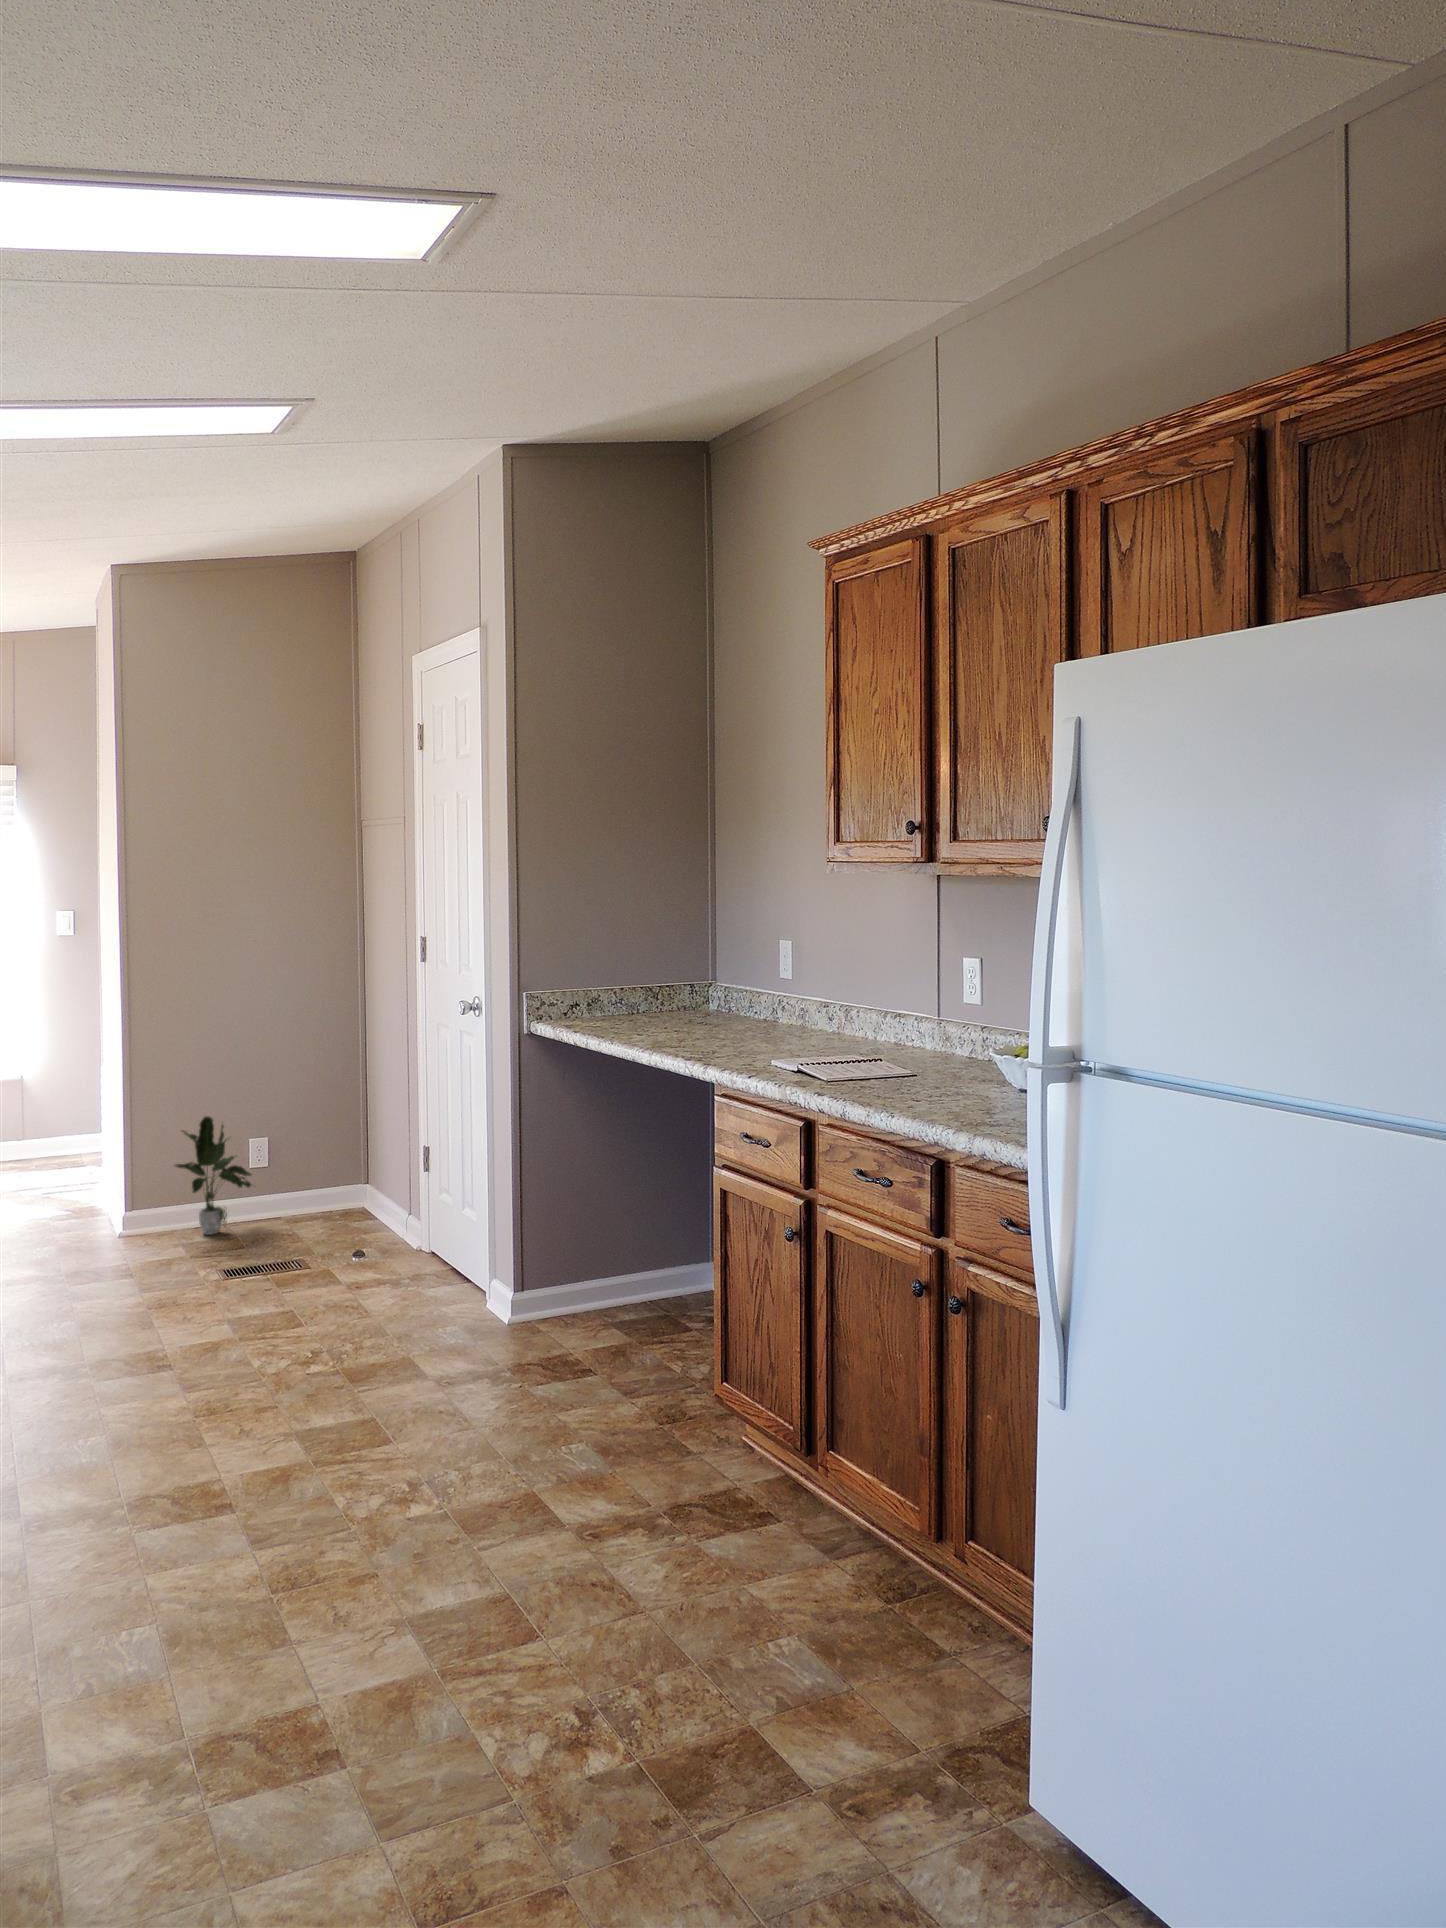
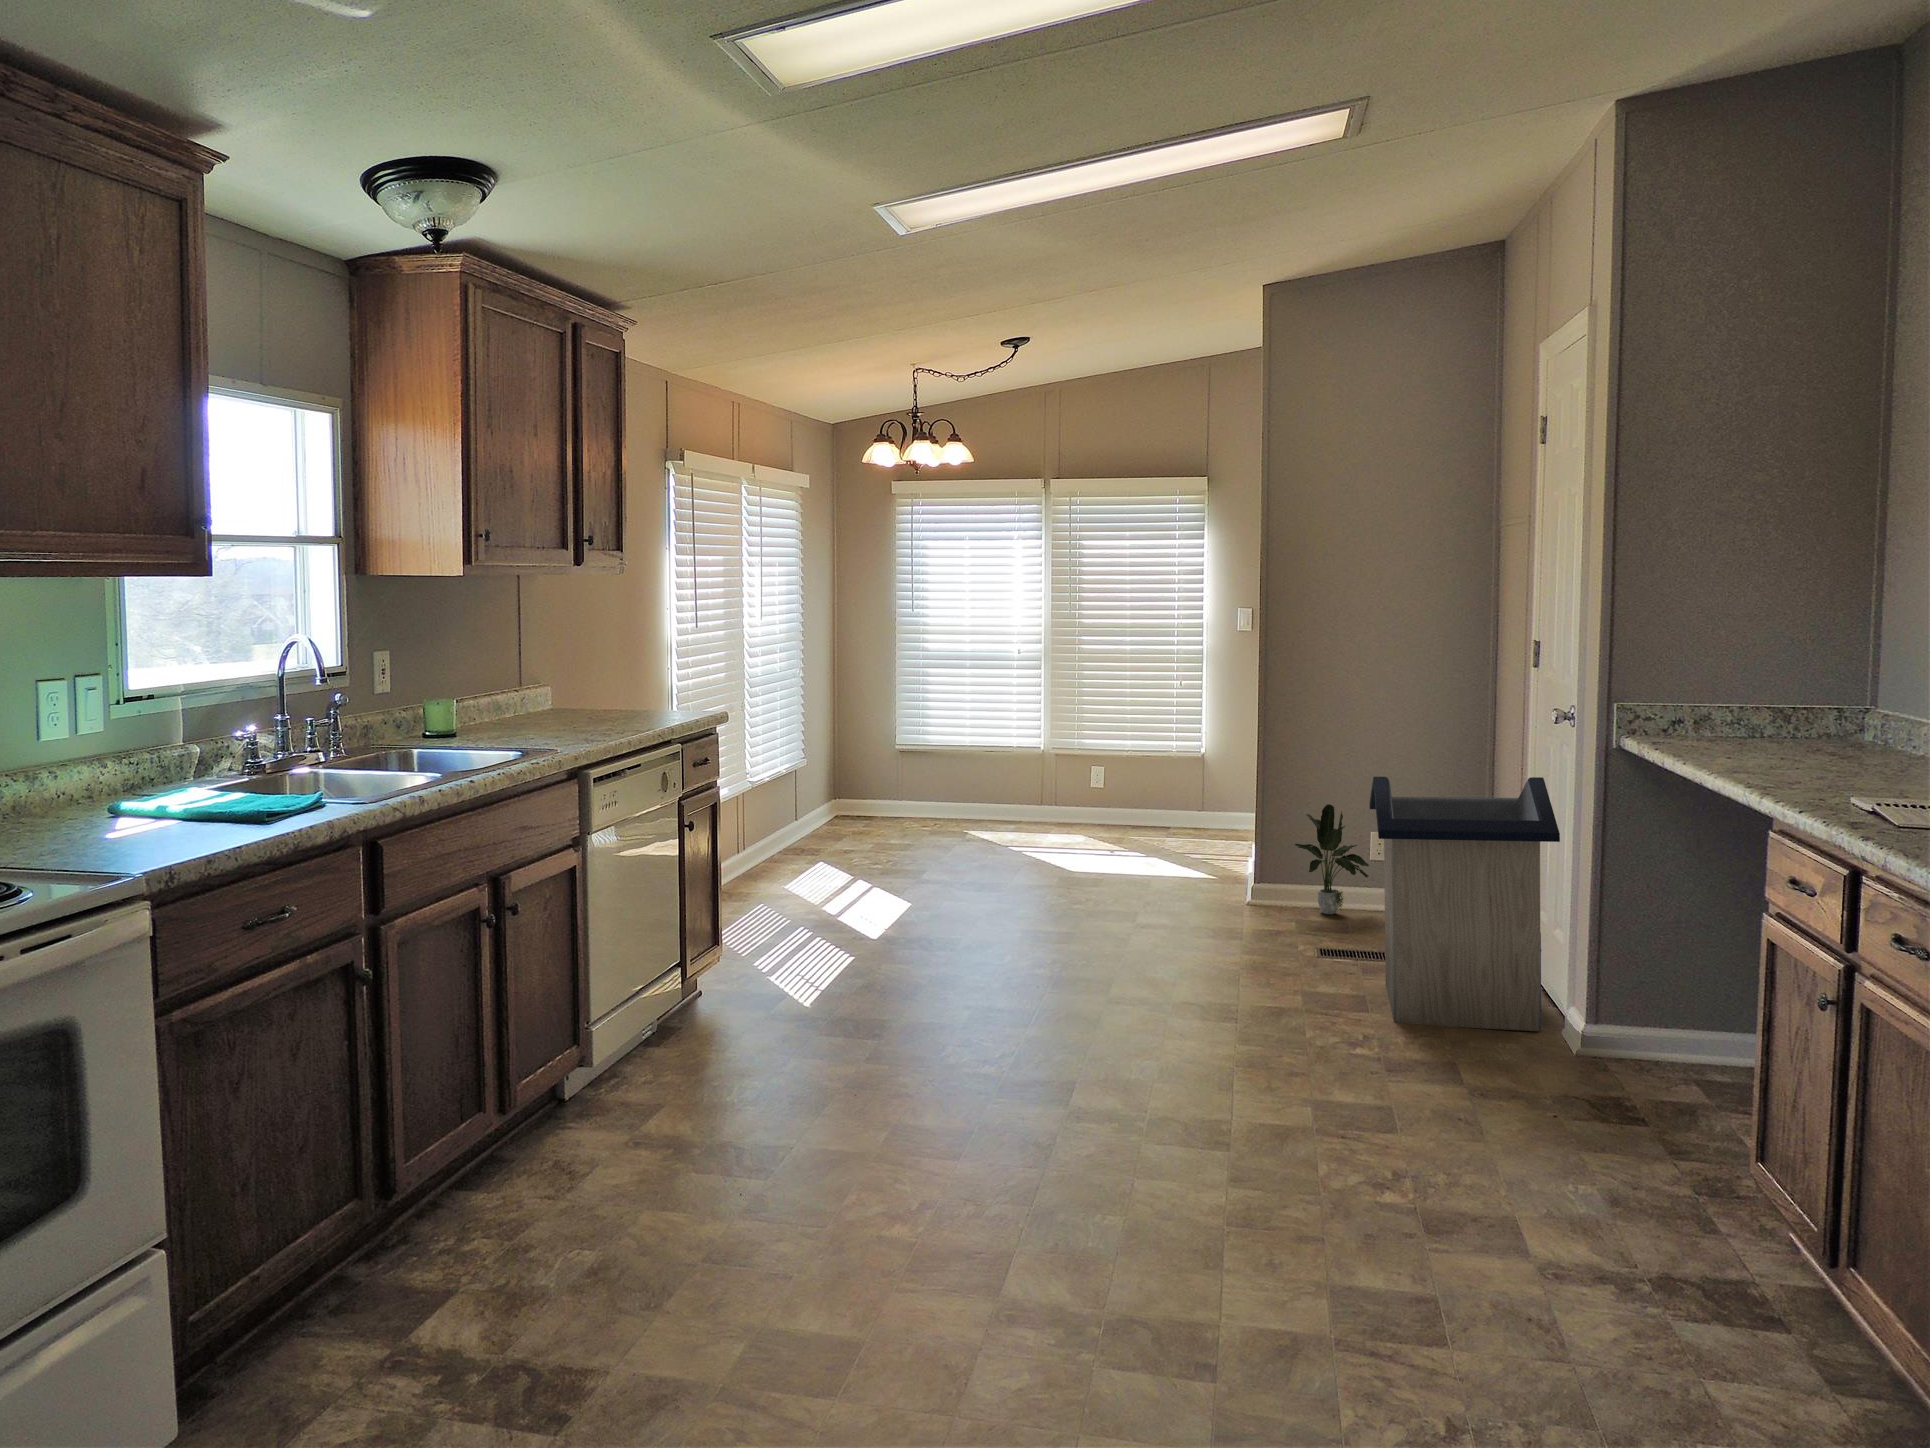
trash can: none [282,1066,485,1337] -> present [1370,777,1560,1031]

